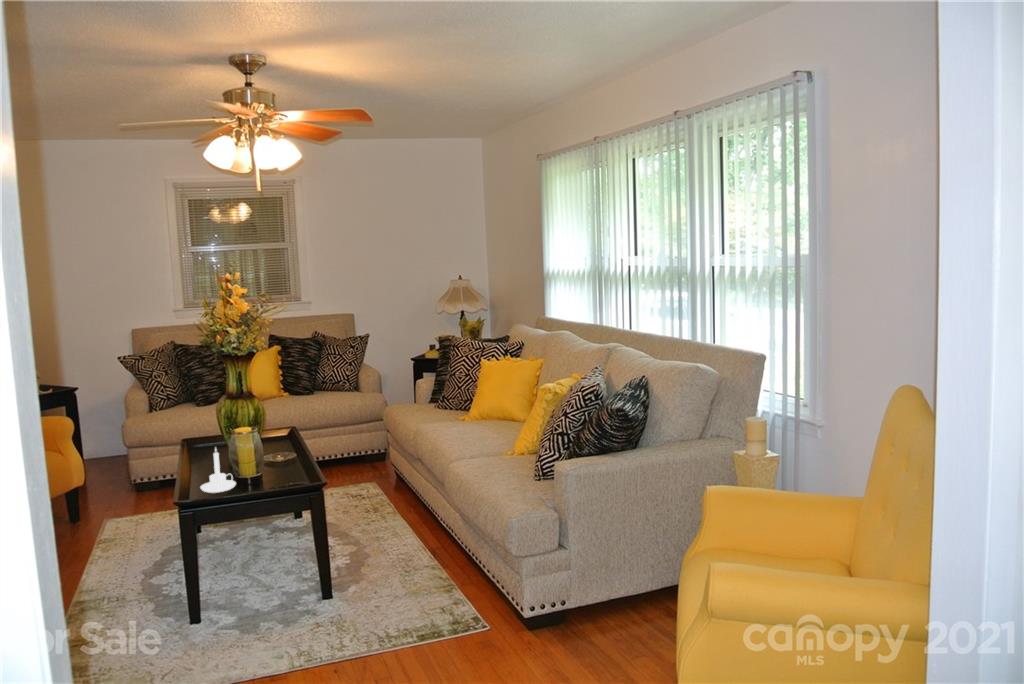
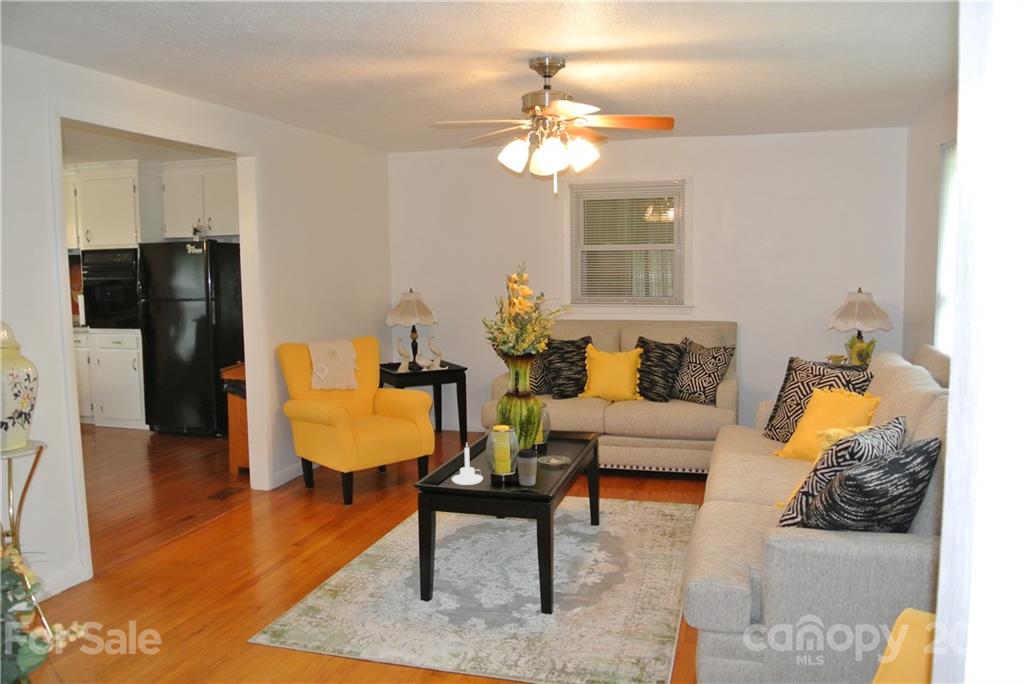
coffee cup: none [271,443,293,481] -> present [517,449,537,486]

